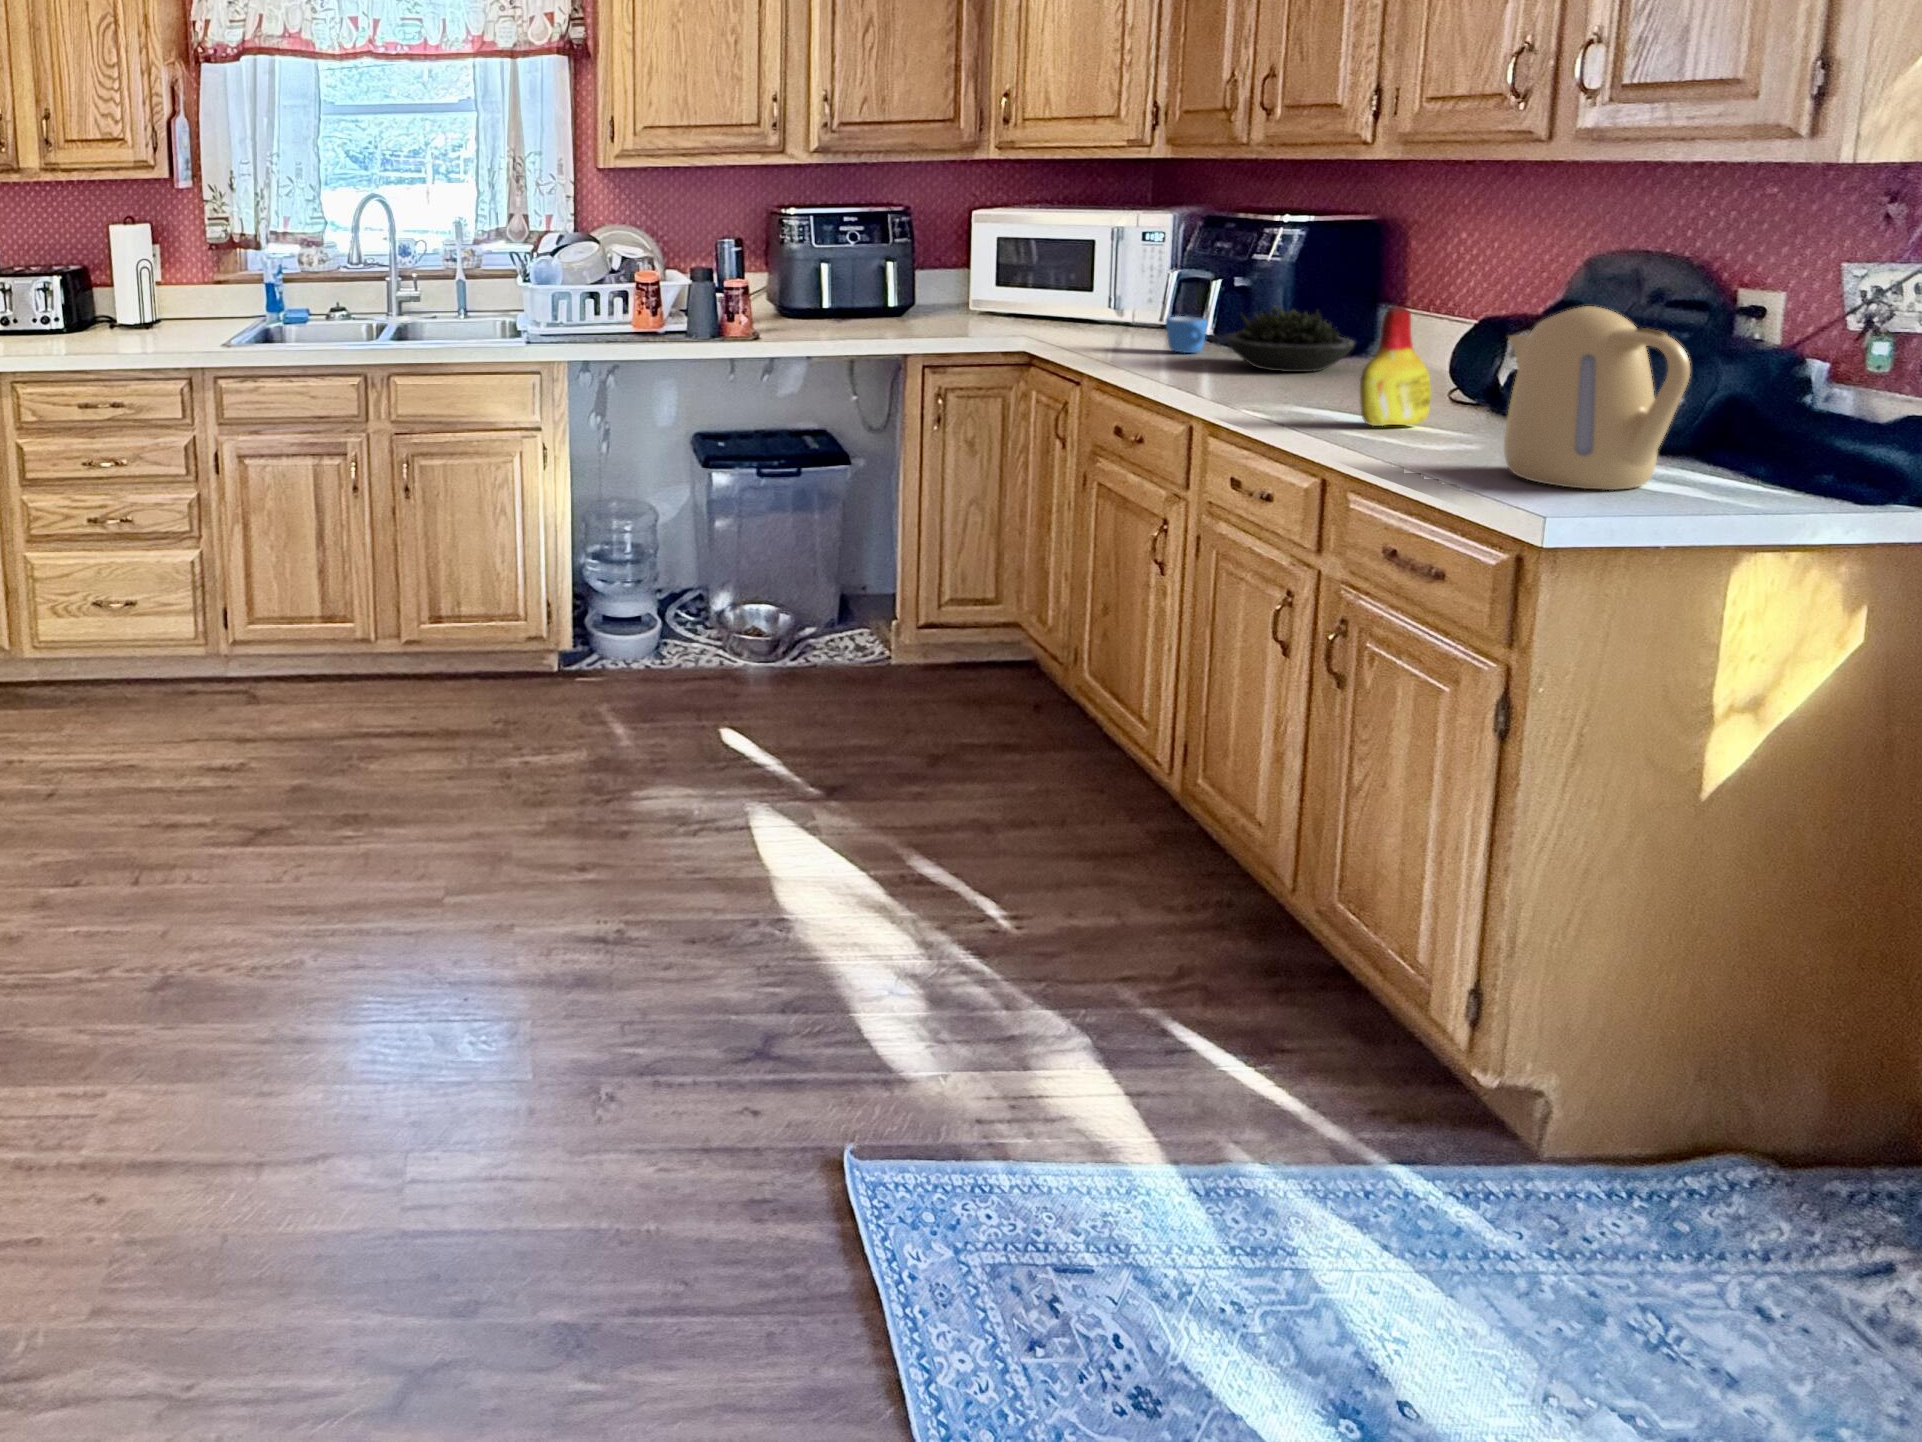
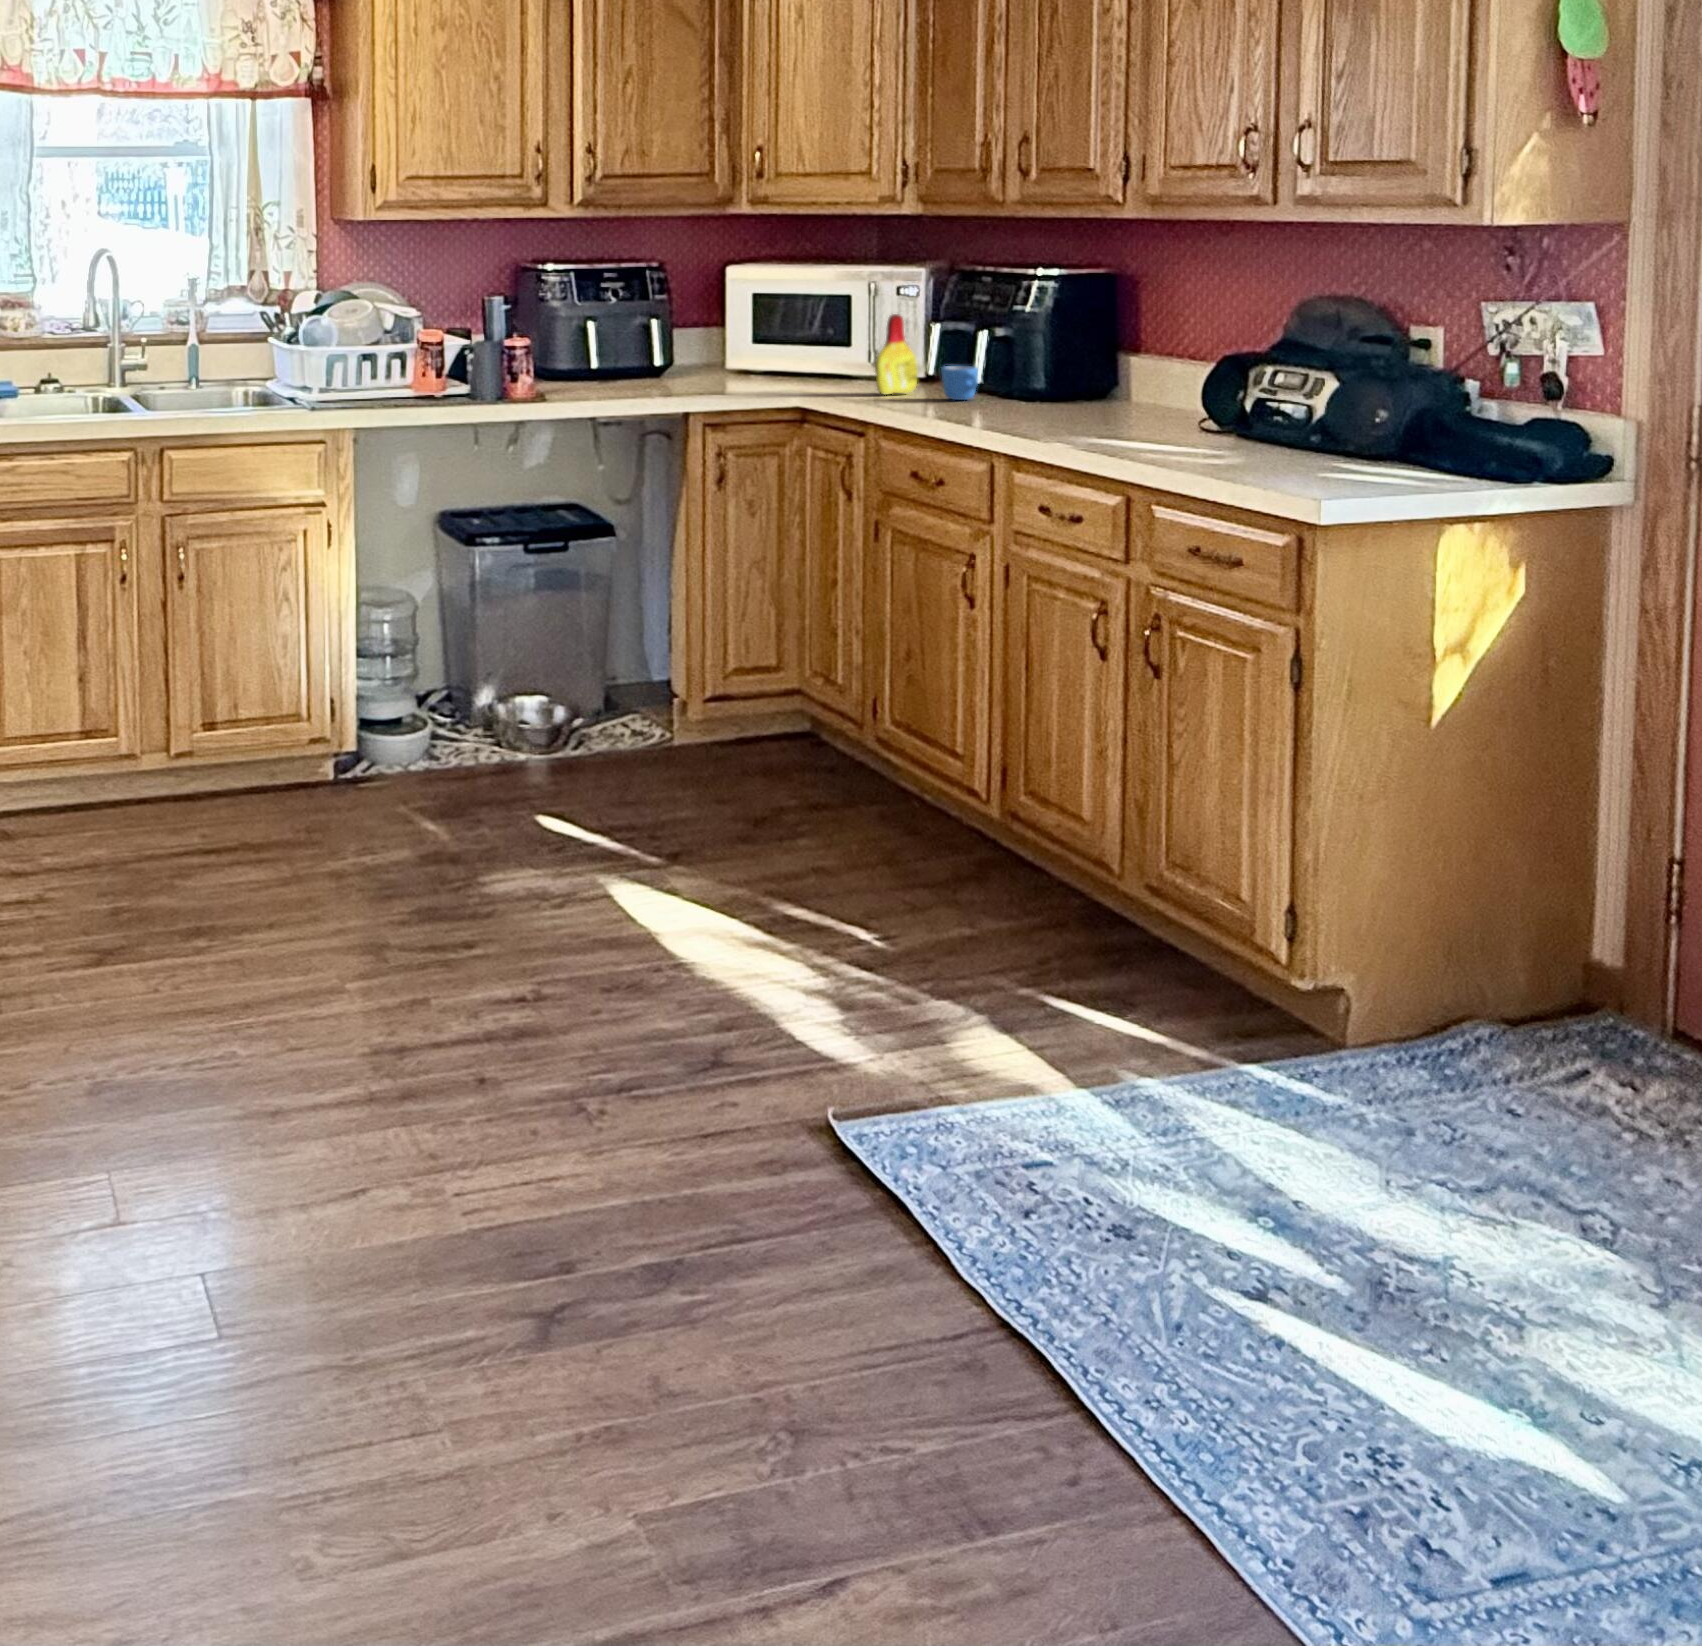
succulent plant: present [1225,306,1355,372] -> none [1002,351,1111,412]
bottle: present [1360,306,1431,426] -> present [875,314,918,394]
kettle: present [1504,306,1690,490] -> none [1270,337,1399,480]

